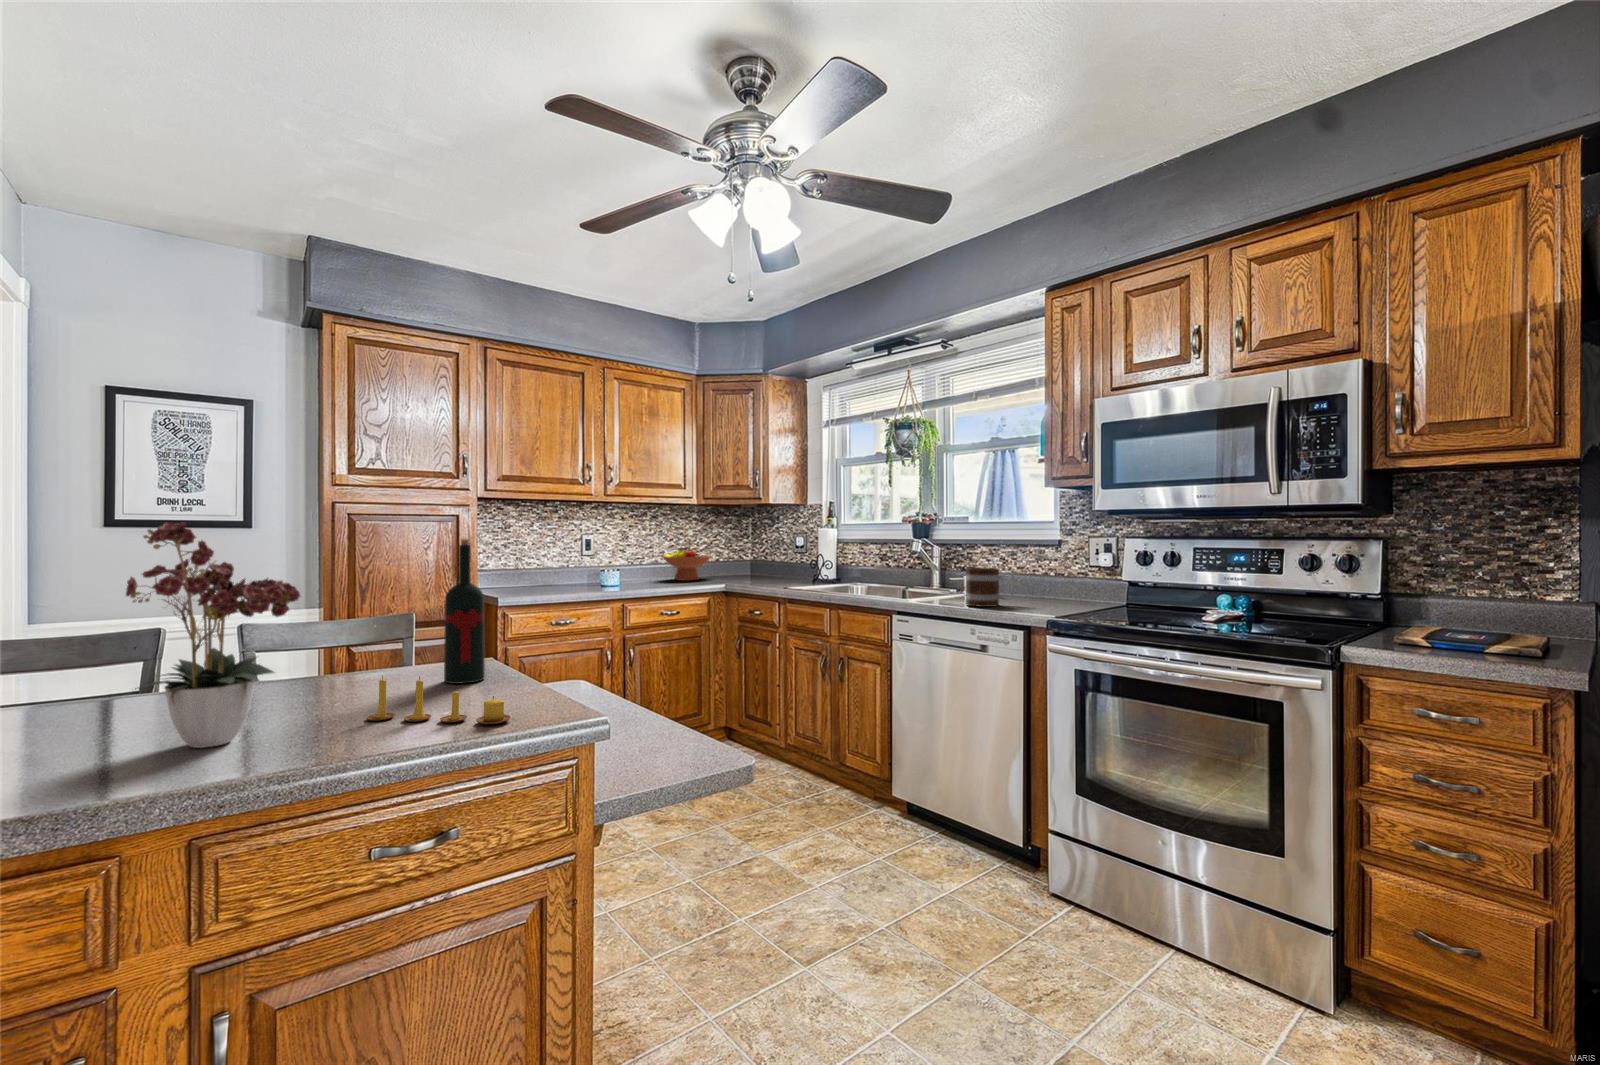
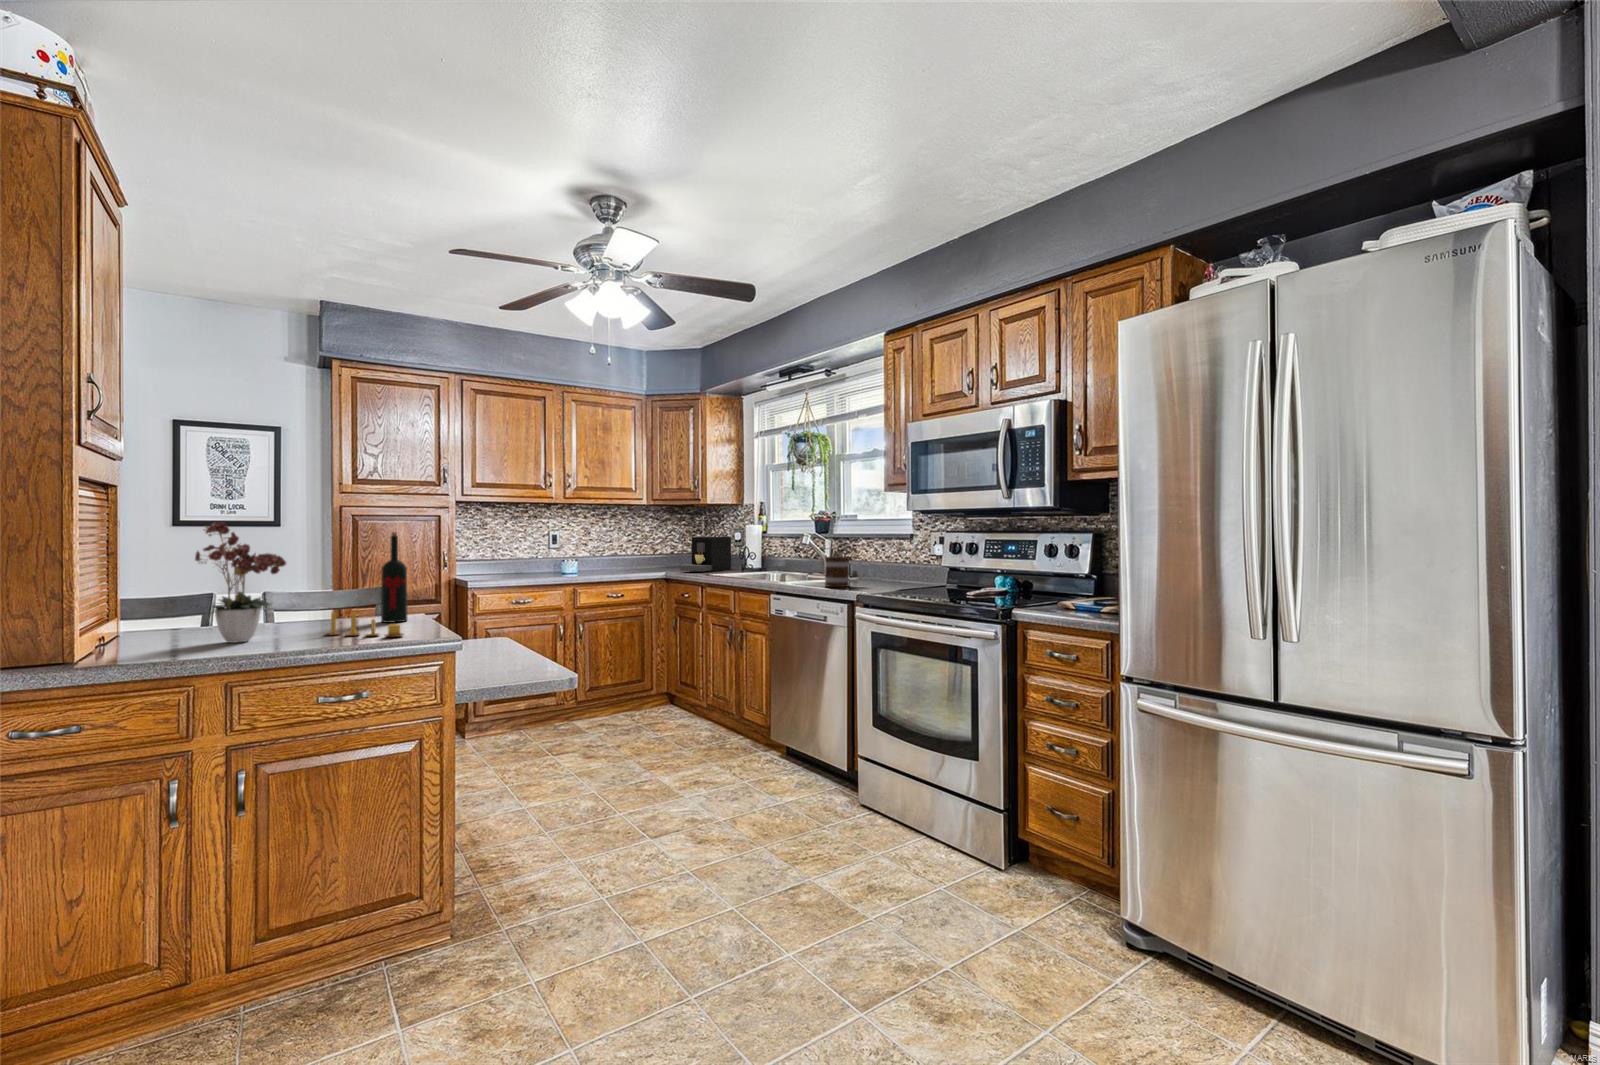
coffee maker: none [739,541,793,582] -> present [680,537,731,571]
fruit bowl: present [662,548,711,581] -> none [621,542,665,570]

